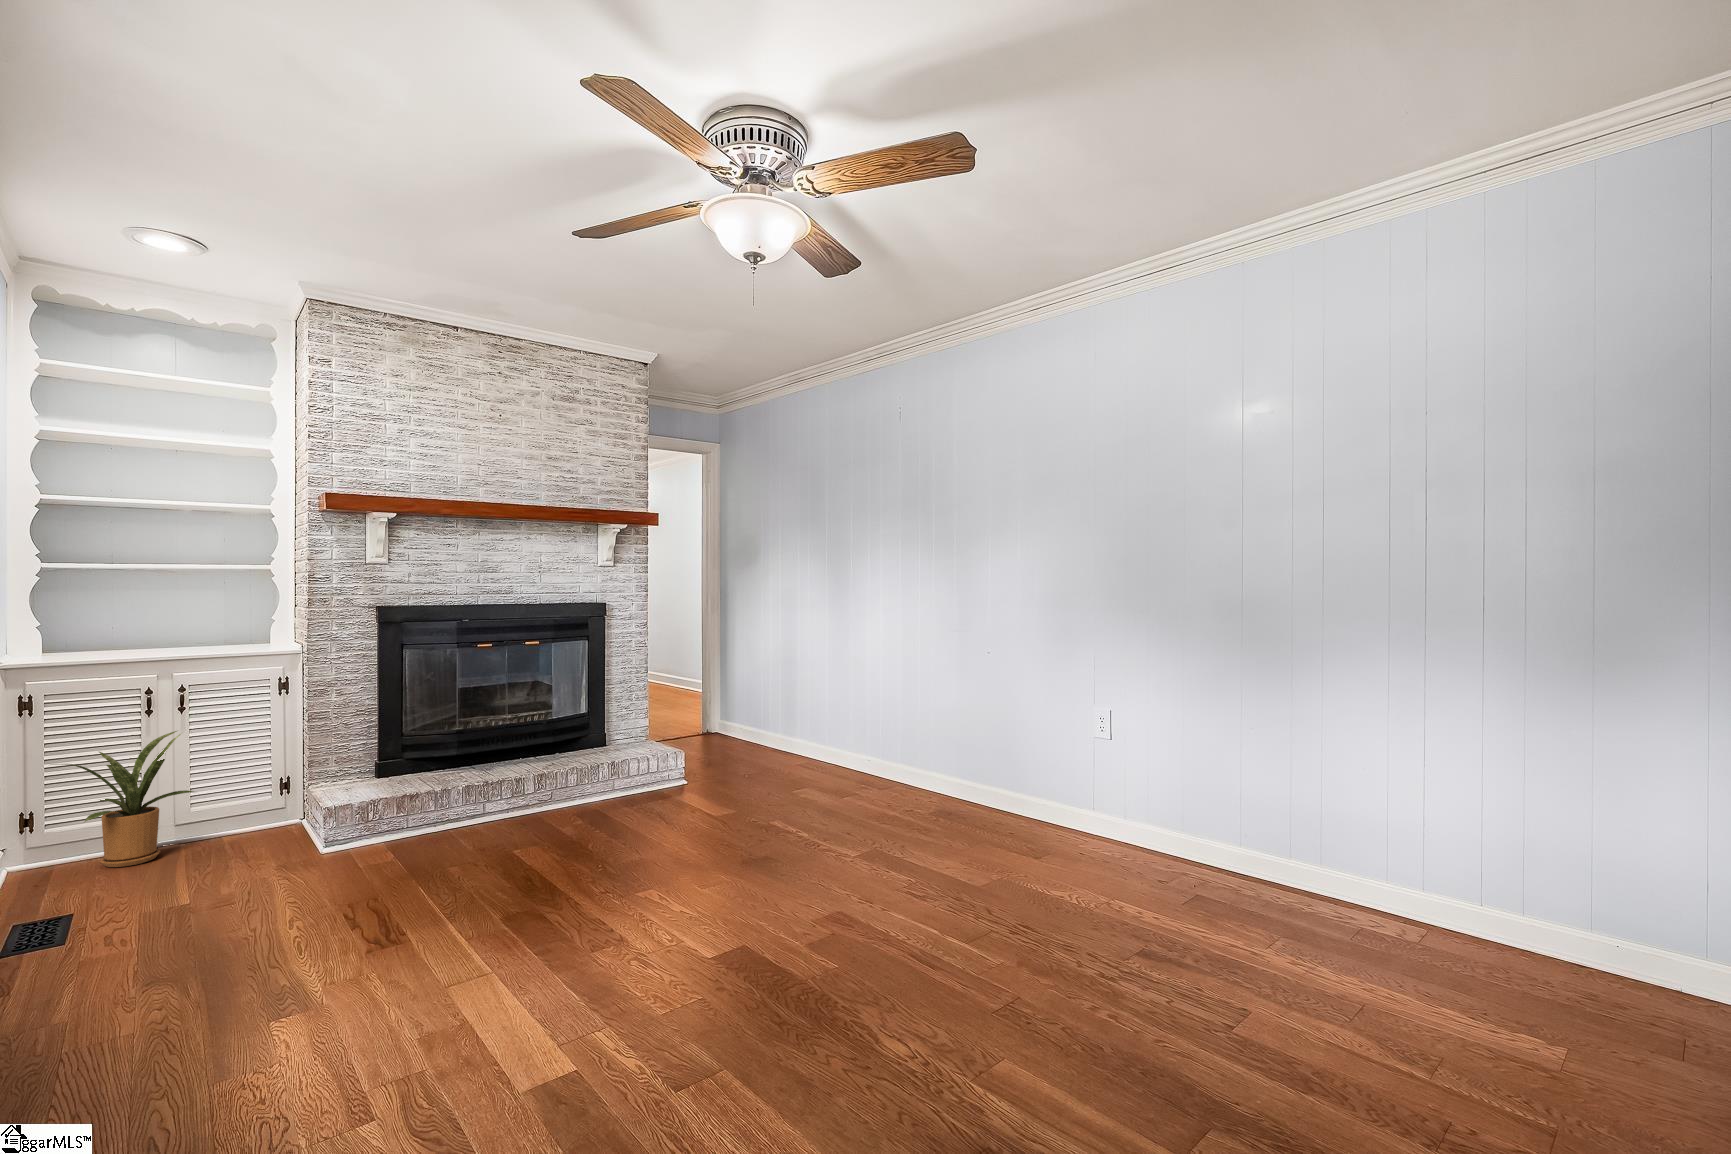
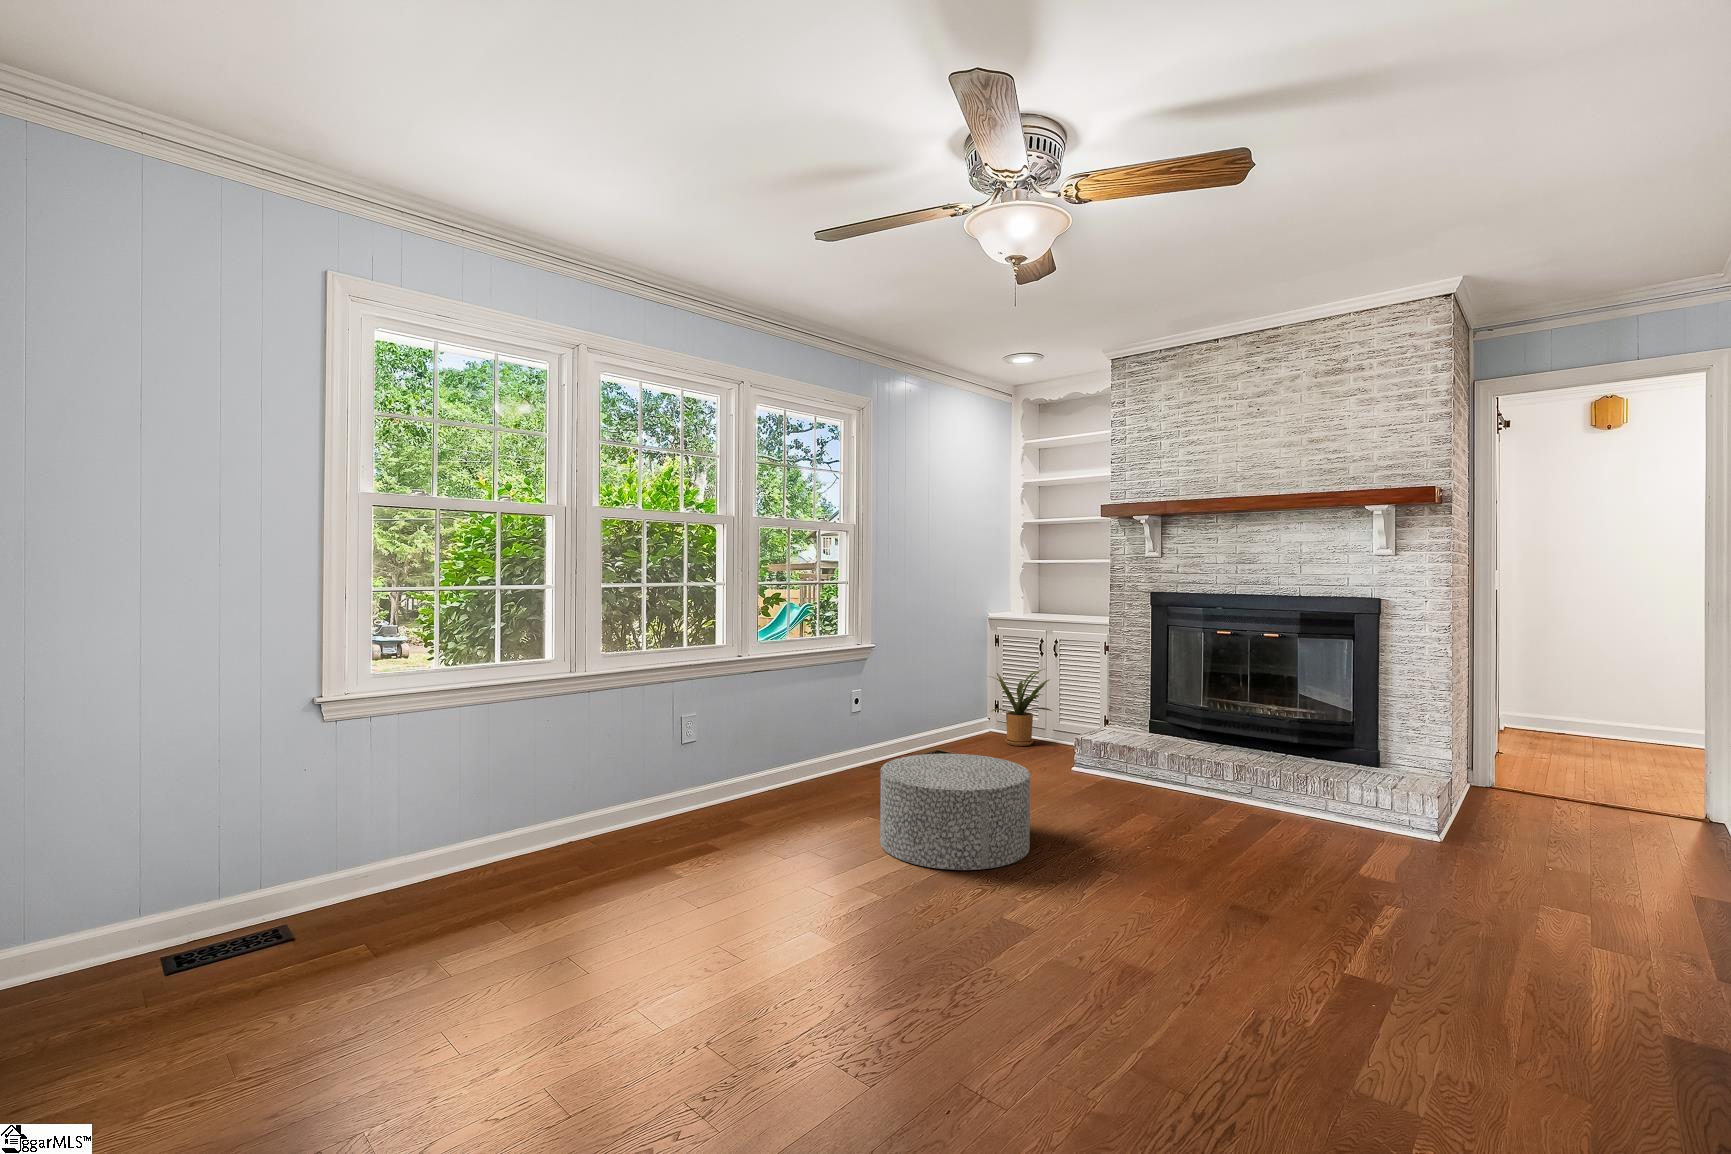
ottoman: none [372,818,599,997] -> present [880,754,1030,870]

